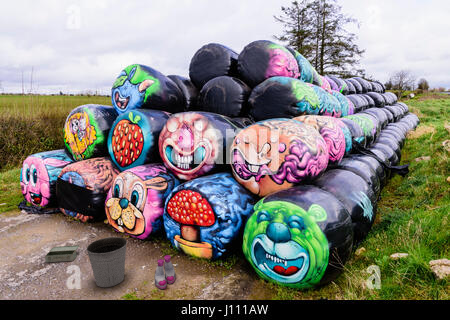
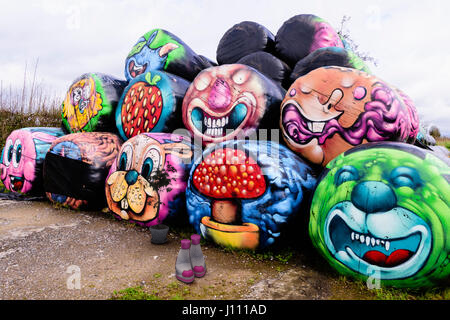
potted plant: none [130,196,157,255] -> present [146,161,177,243]
bucket: present [85,237,127,287] -> none [74,207,136,277]
toolbox: present [45,246,79,262] -> none [17,228,67,247]

